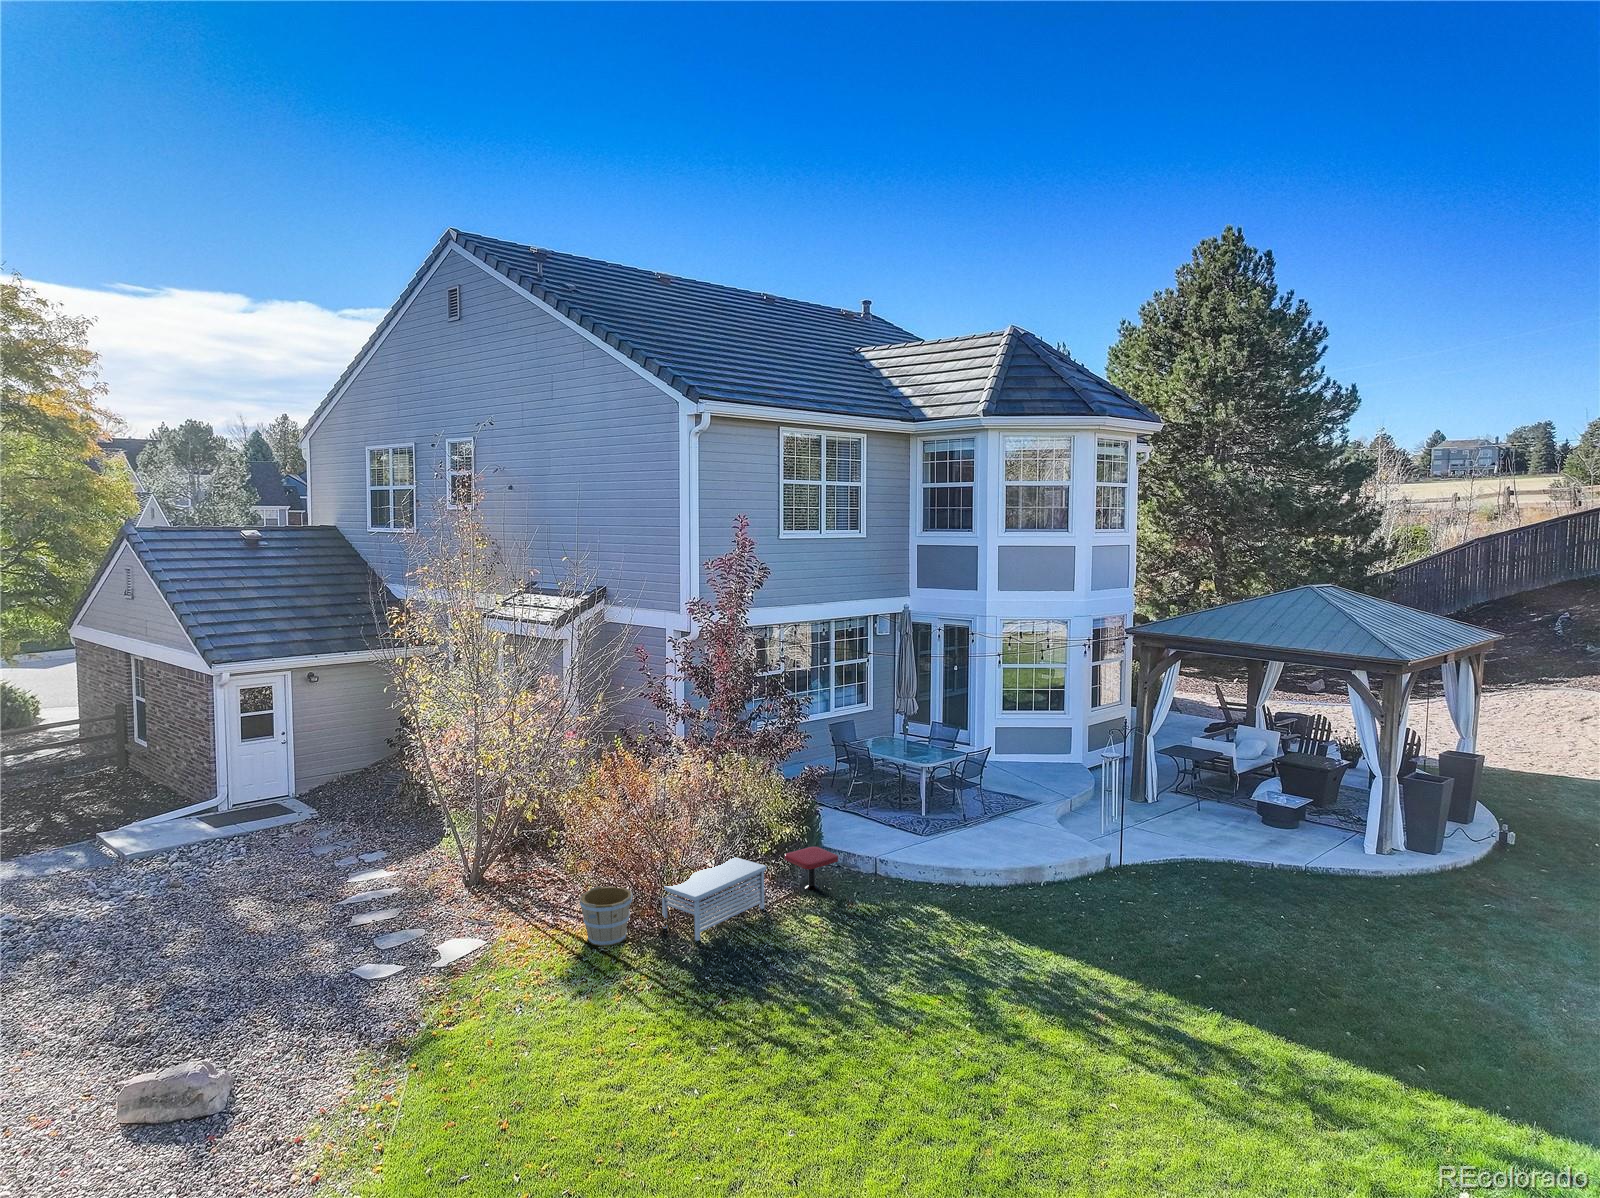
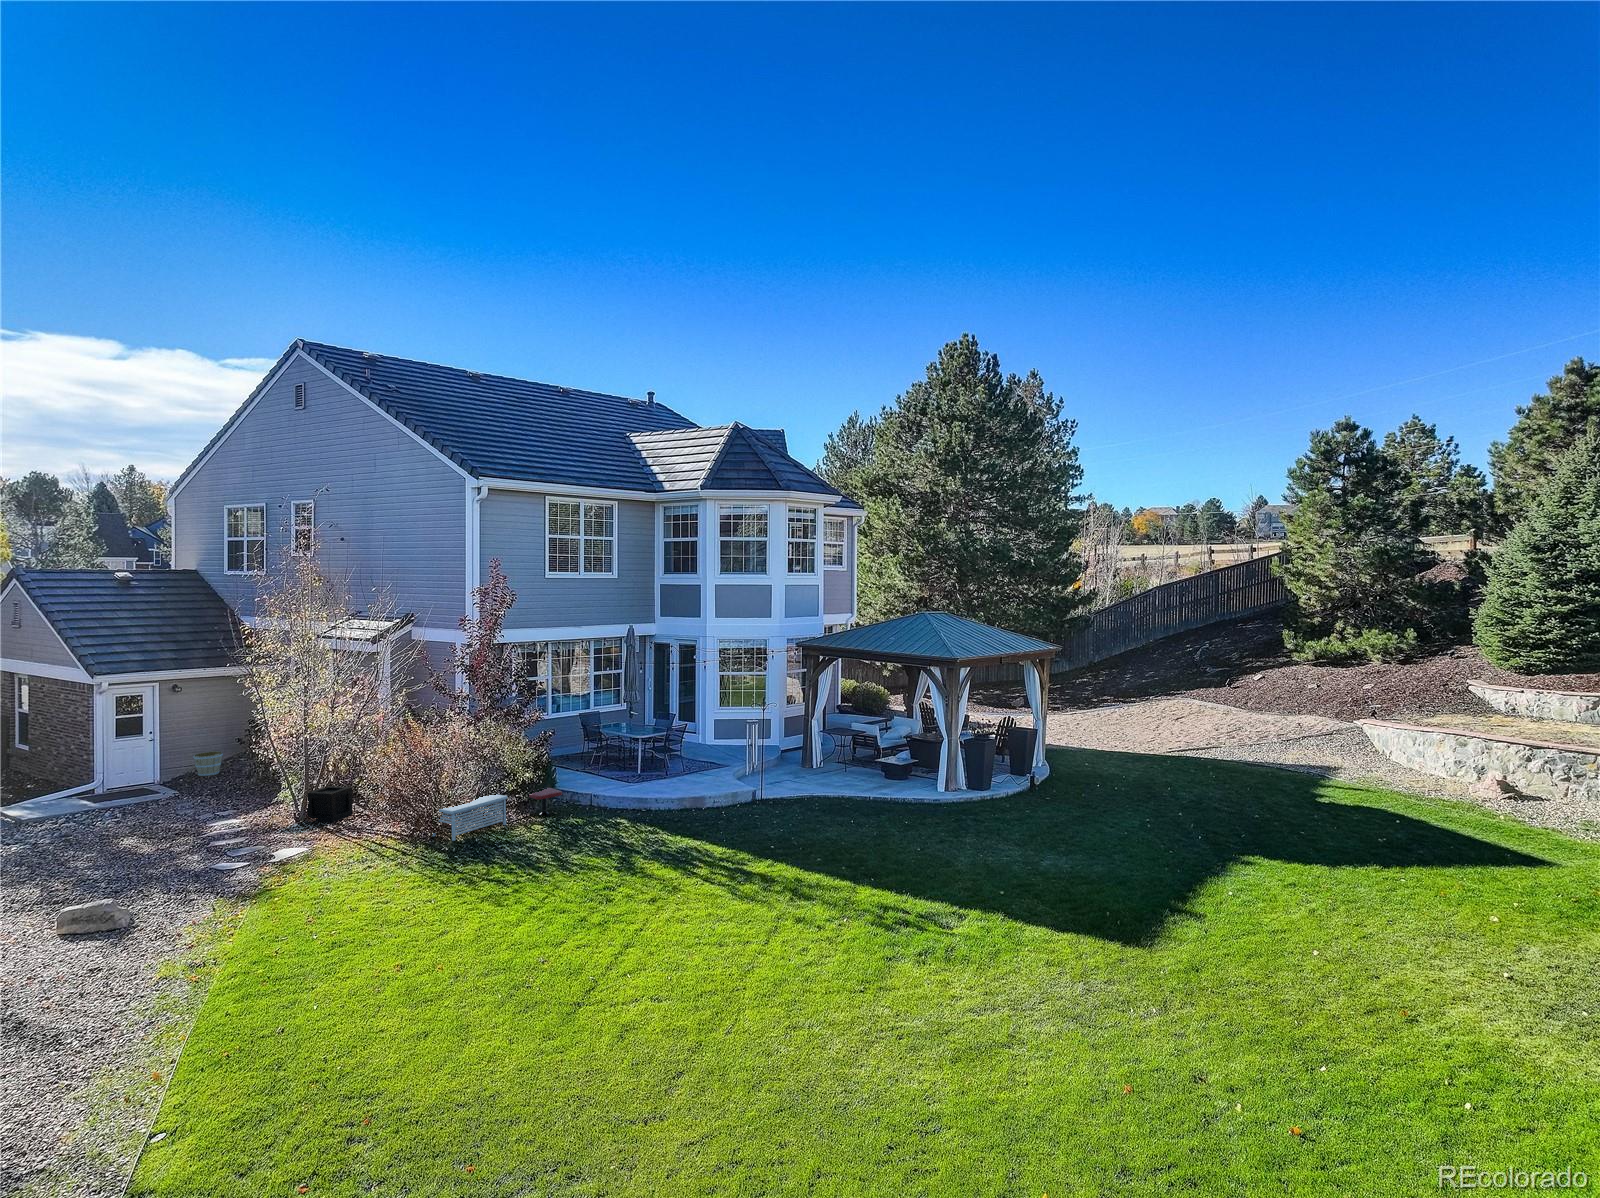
wooden crate: none [479,830,539,887] -> present [307,786,352,822]
wooden bucket: present [579,886,633,946] -> present [193,751,223,776]

